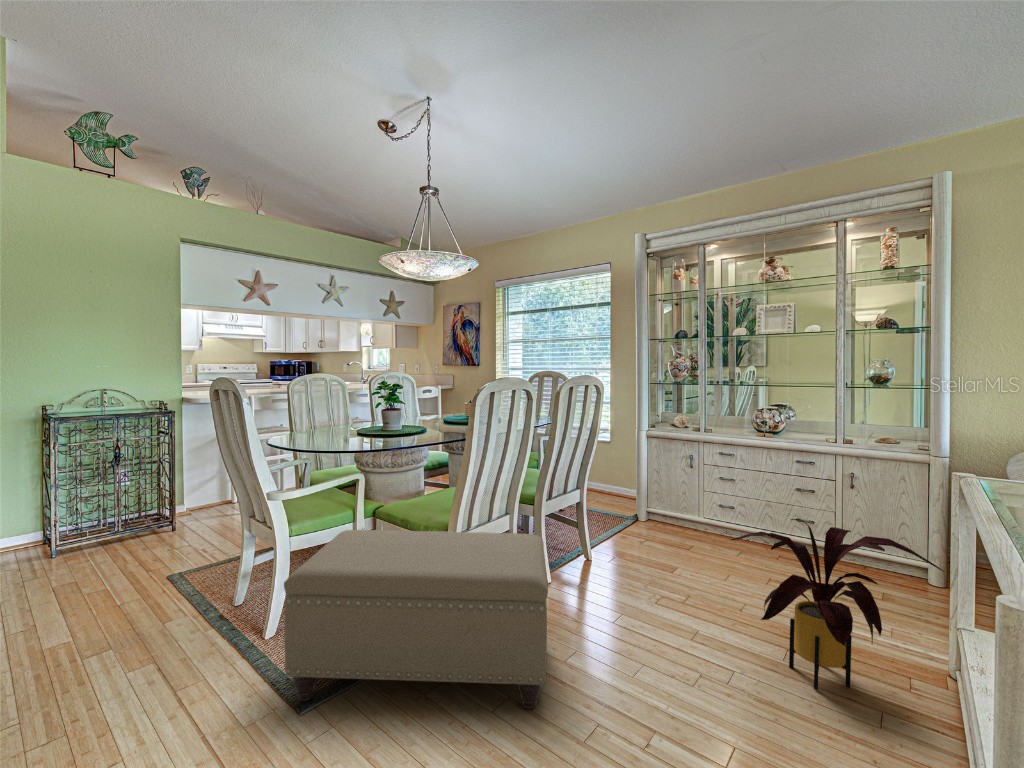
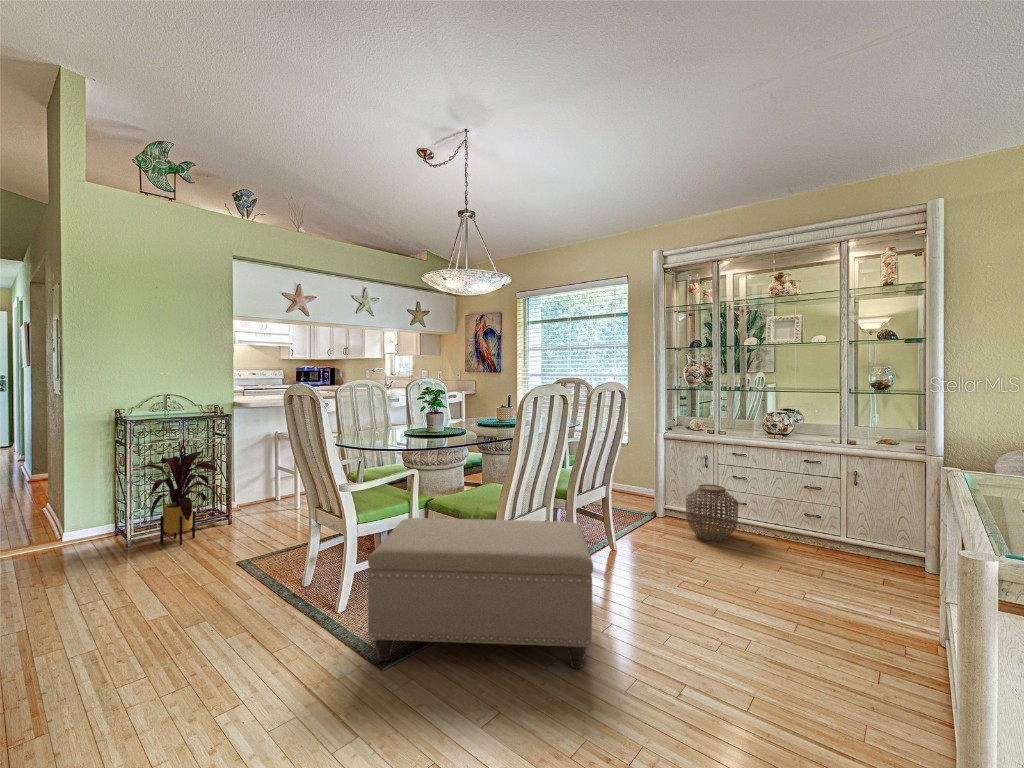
woven basket: none [669,487,725,549] -> present [686,484,738,541]
house plant: present [731,519,943,690] -> present [130,451,222,545]

